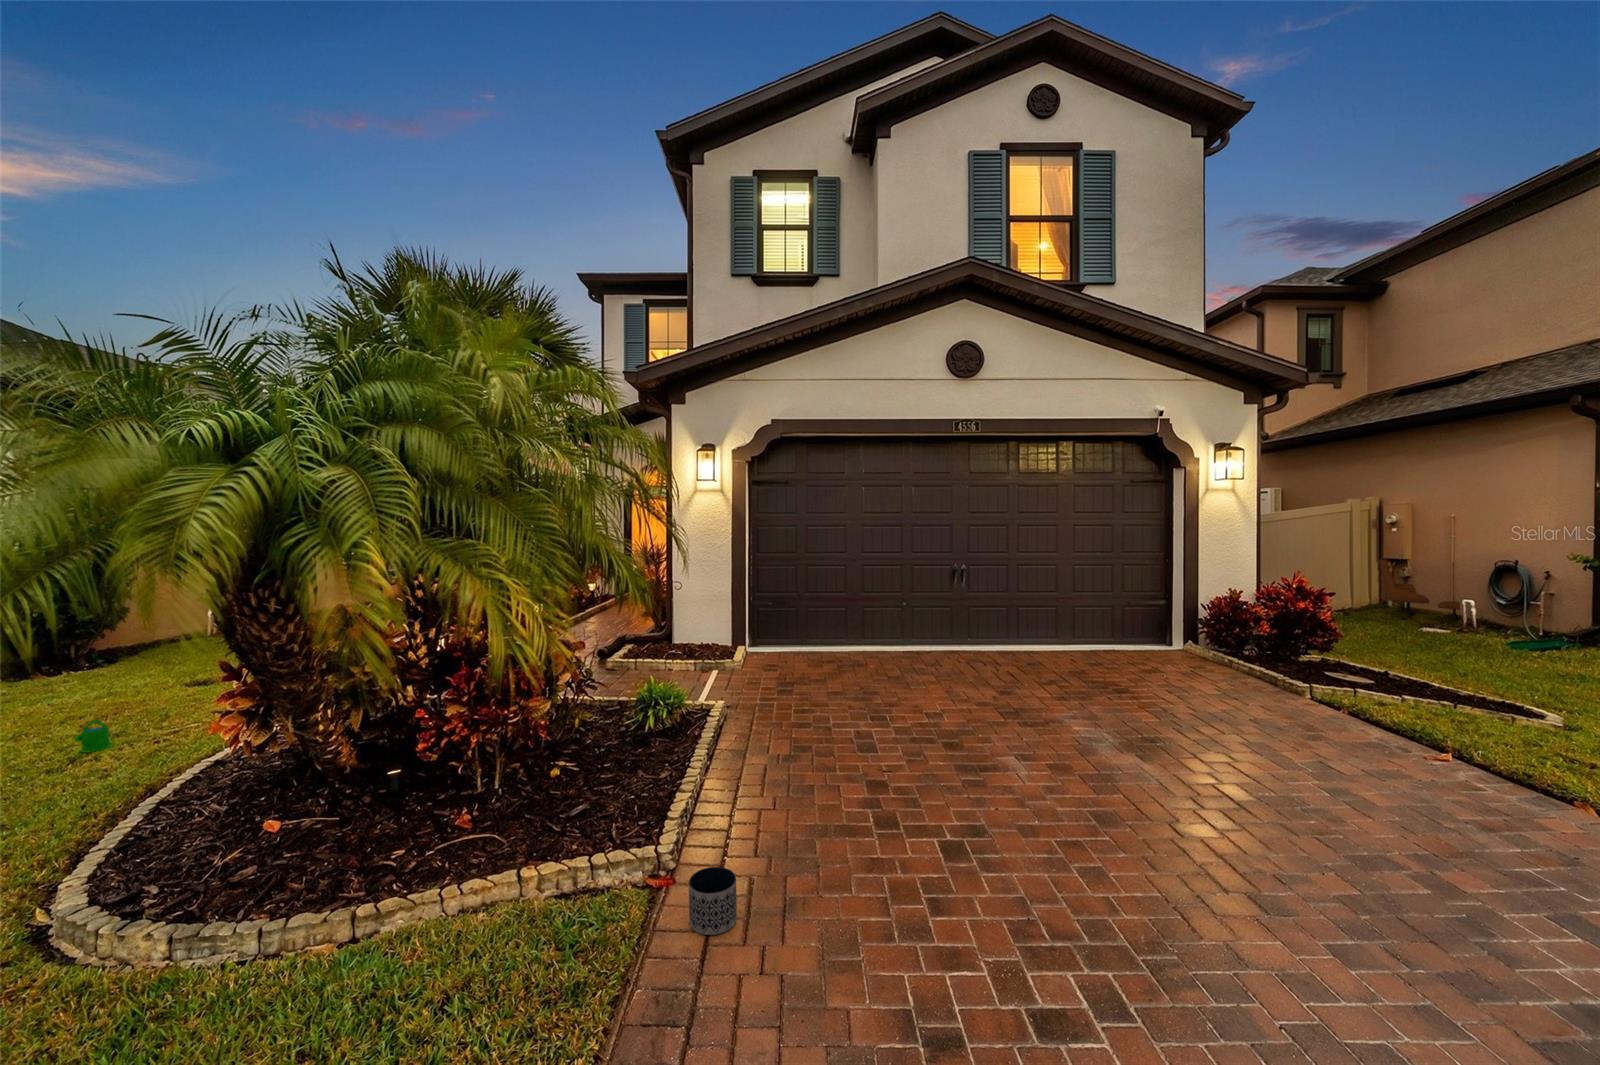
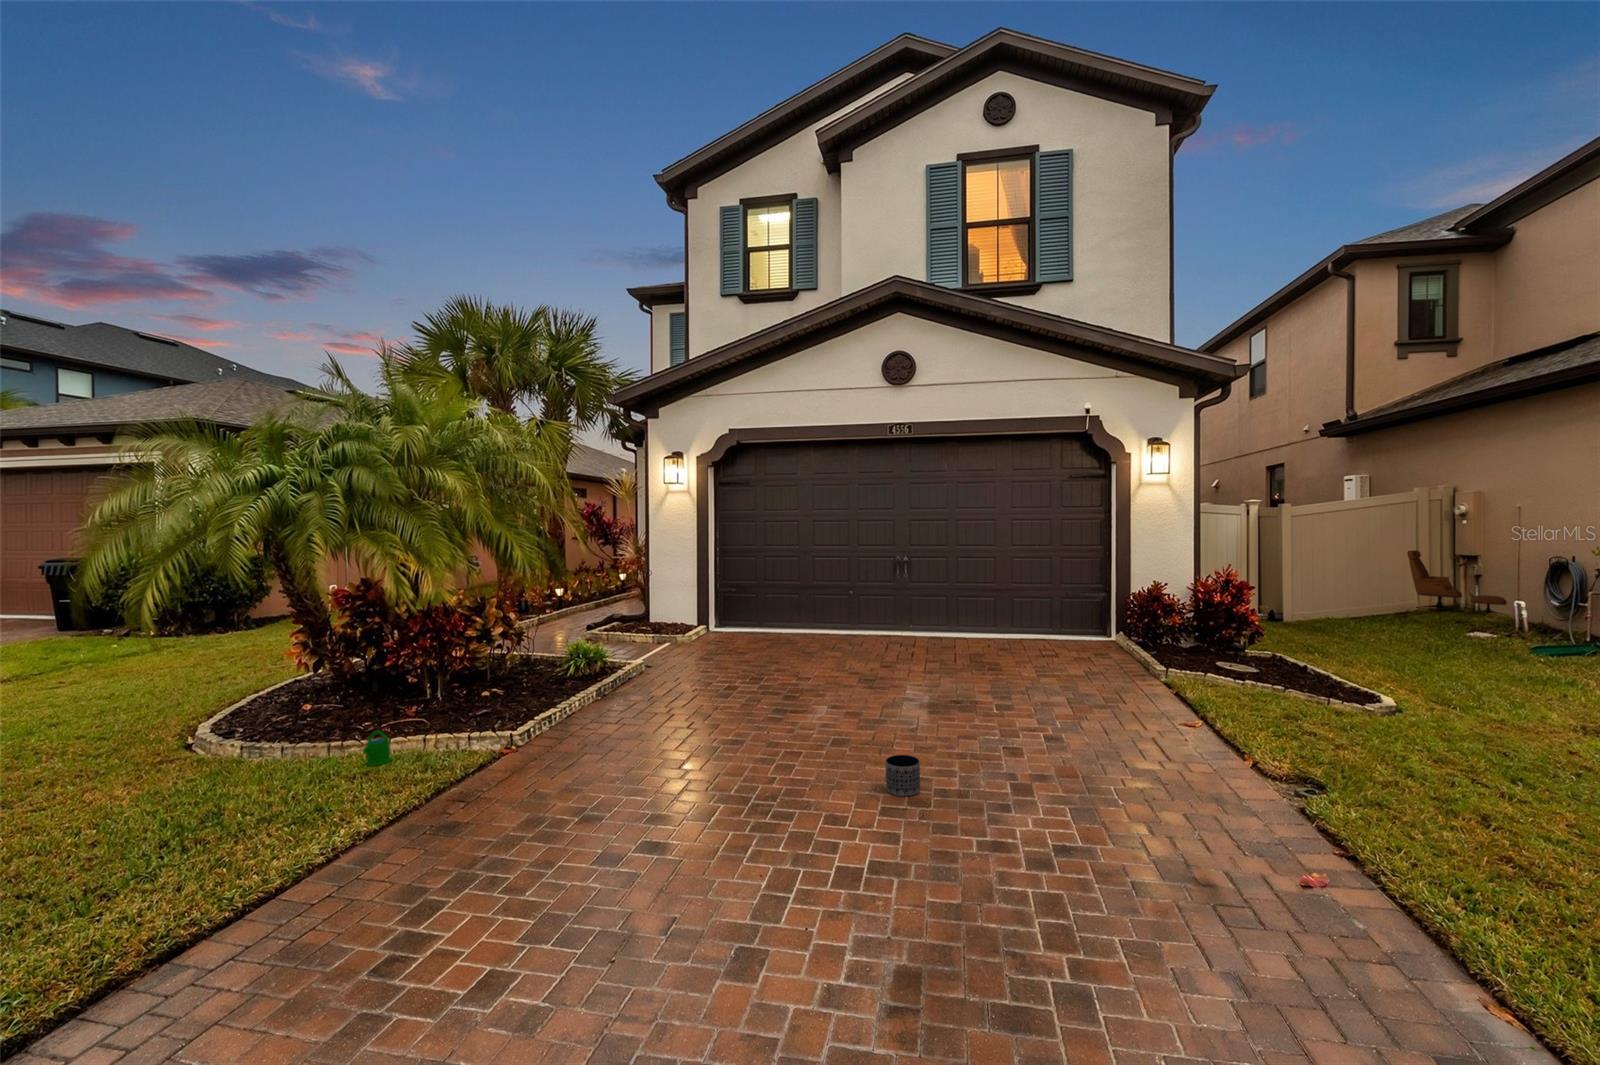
watering can: present [75,720,111,753] -> present [363,731,392,766]
planter: present [689,867,737,935] -> present [886,755,920,796]

